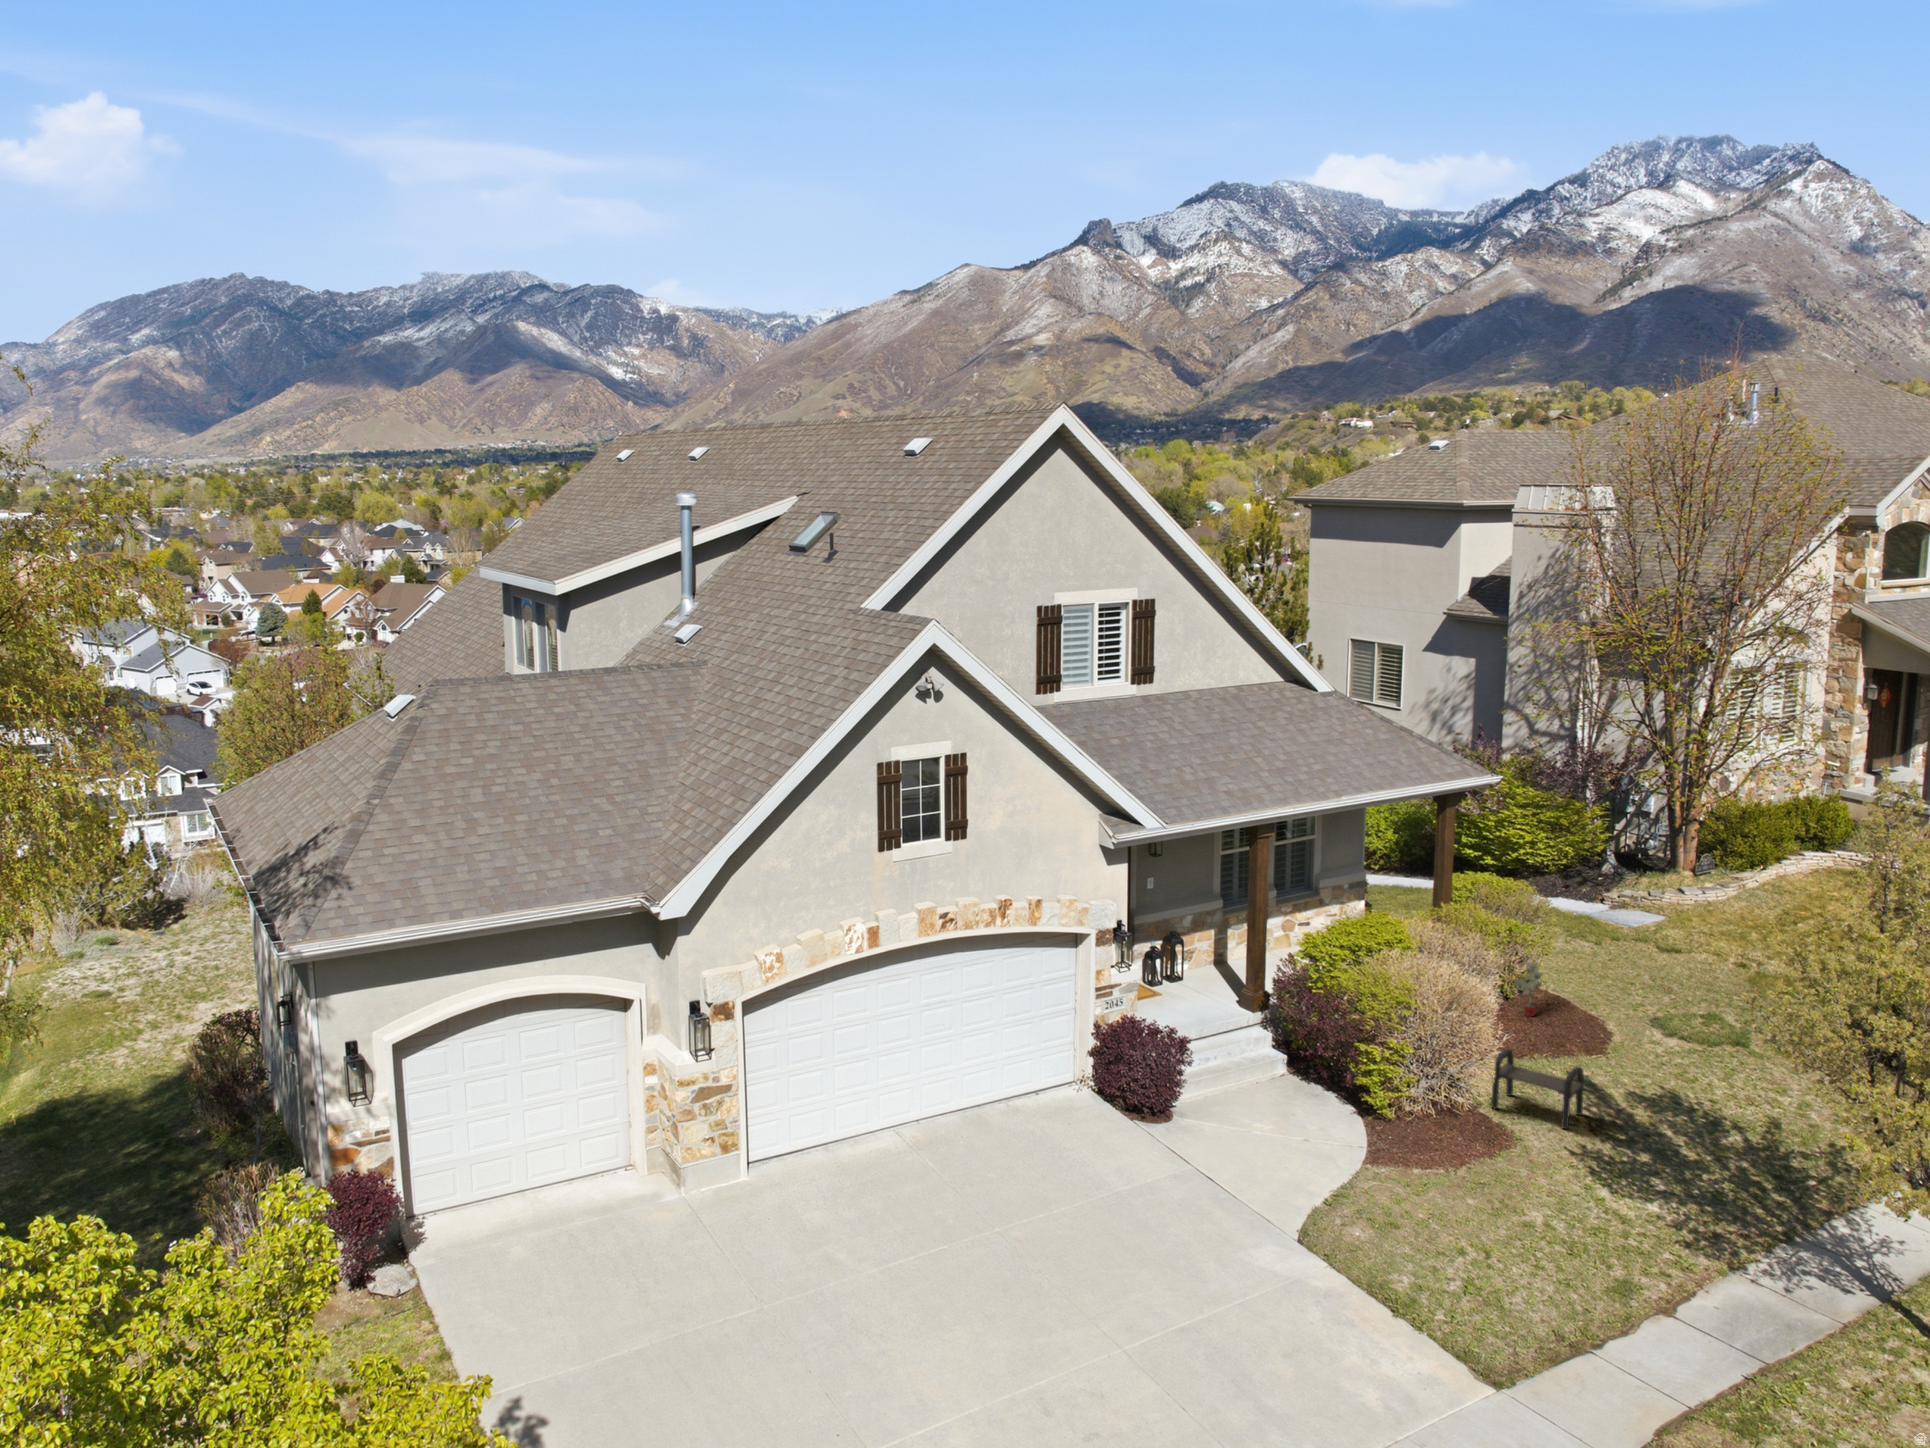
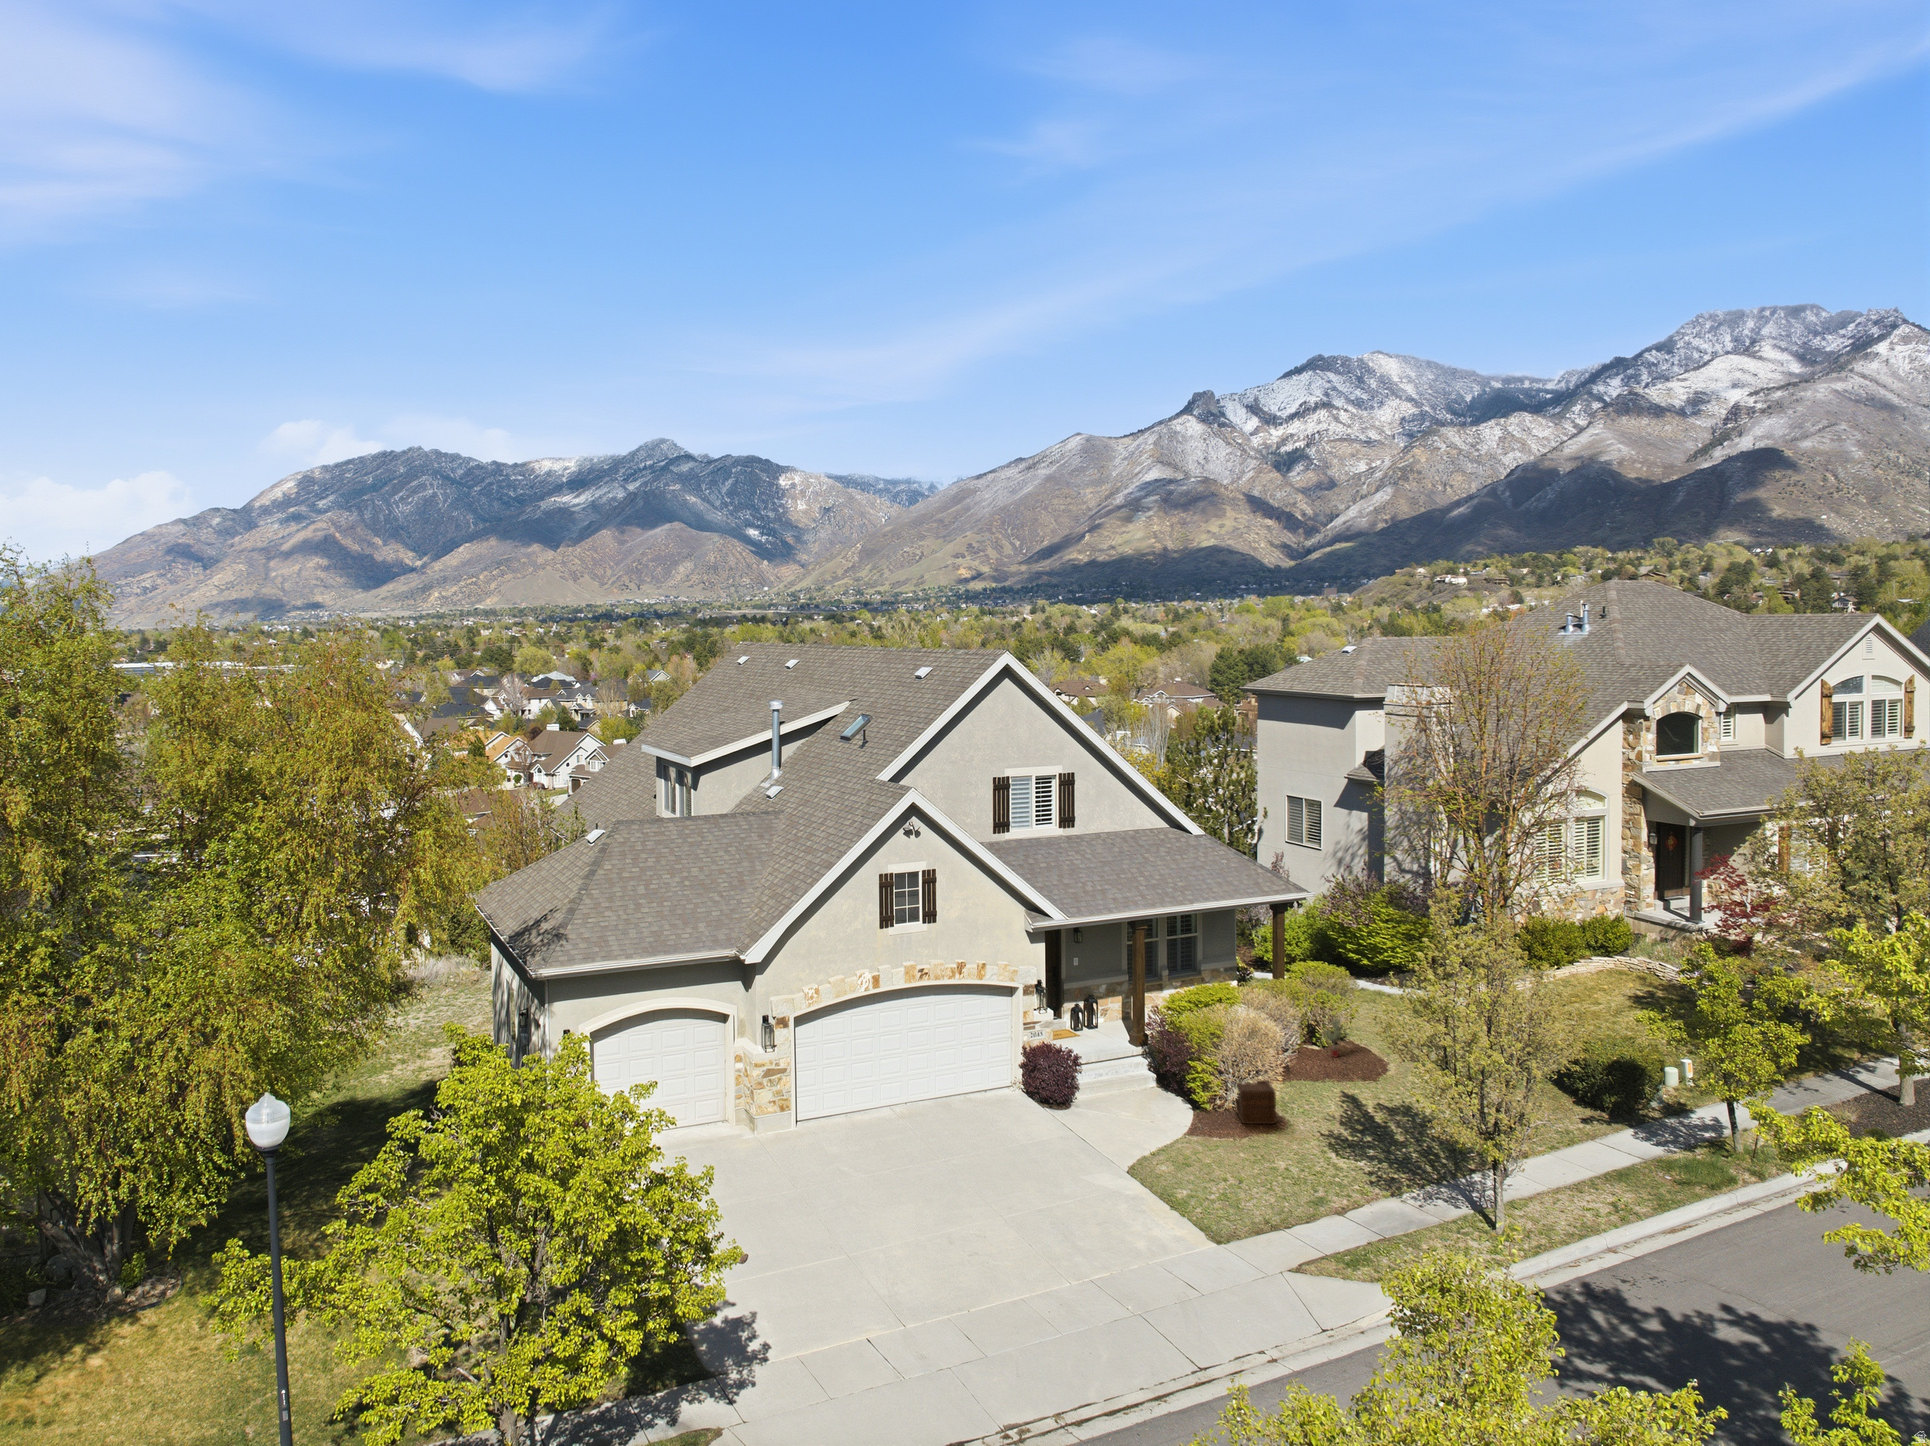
bench: present [1491,1048,1584,1129] -> none [1280,1067,1339,1118]
wooden crate: none [1428,1072,1502,1143] -> present [1236,1080,1276,1124]

